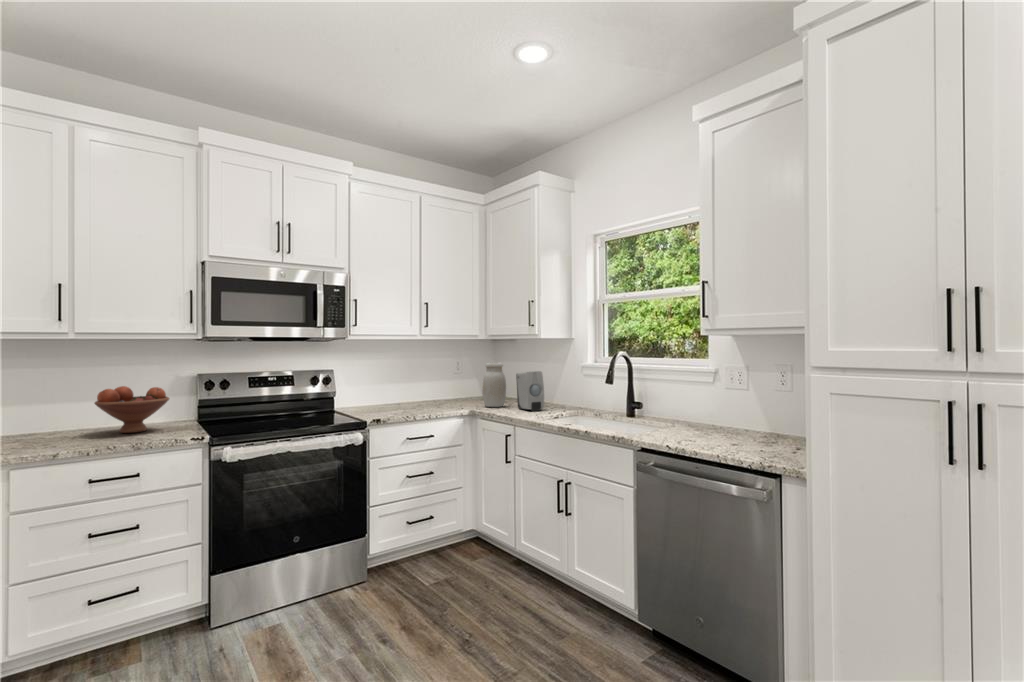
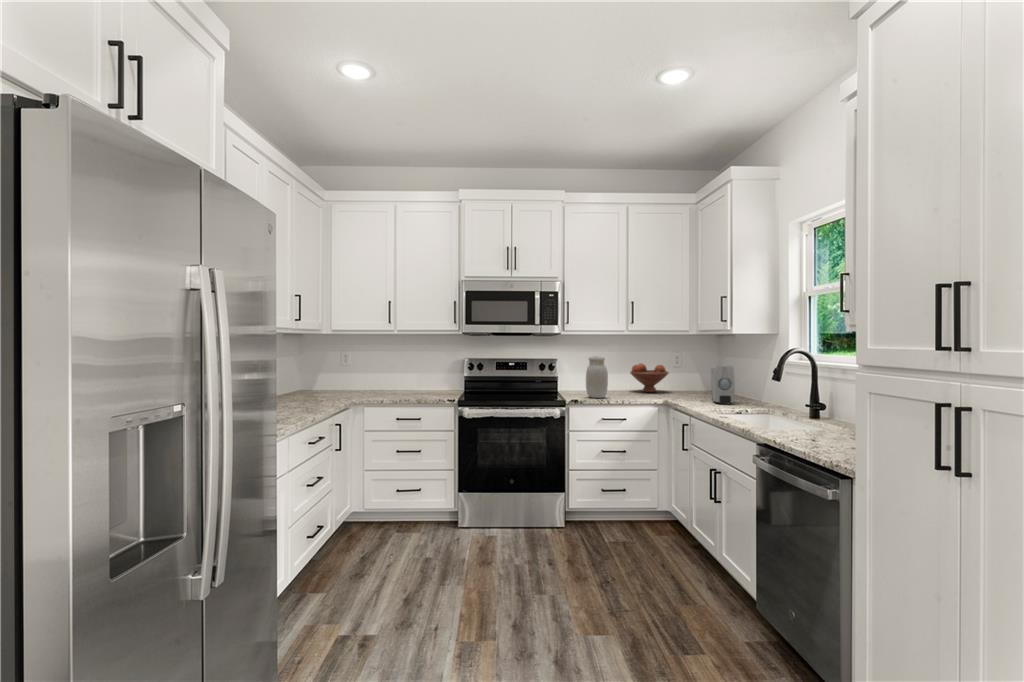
jar: present [482,362,506,407] -> present [586,356,608,398]
fruit bowl: present [94,386,169,433] -> present [630,363,669,392]

